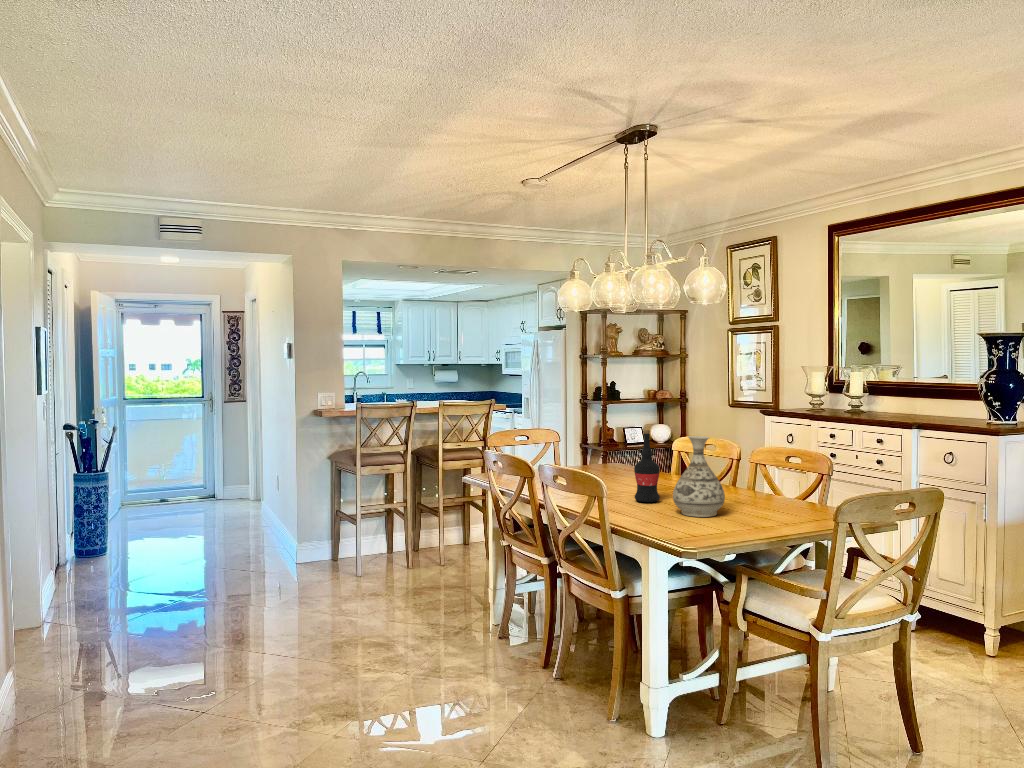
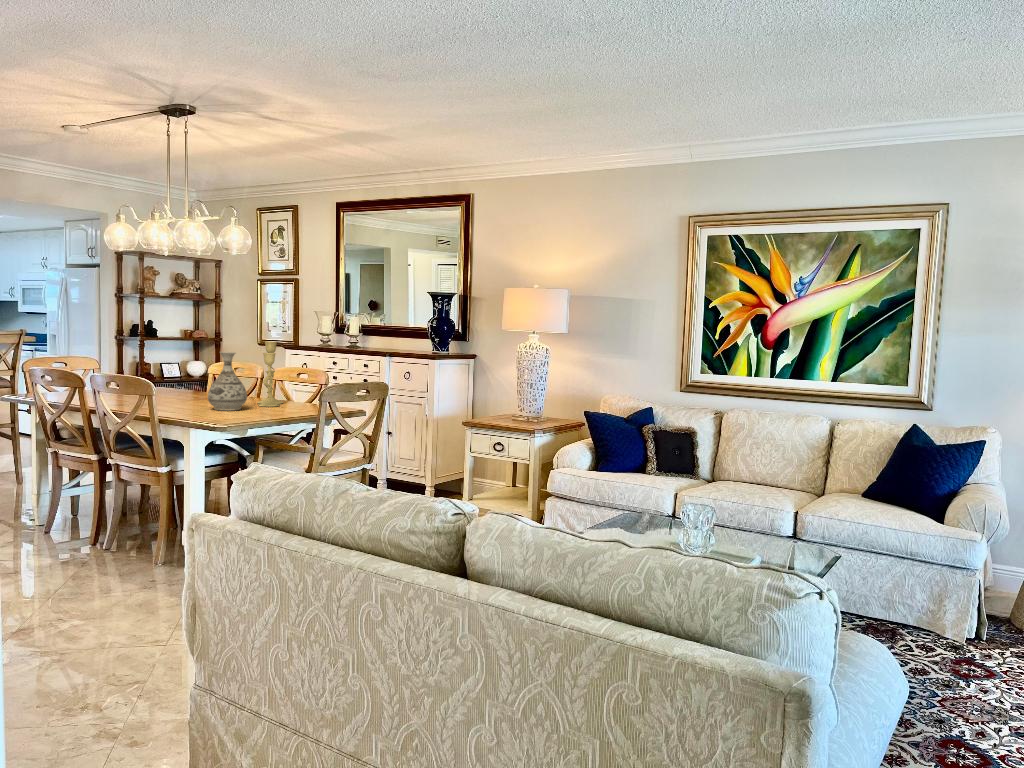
candlestick: none [737,417,772,510] -> present [258,342,283,407]
wine bottle: present [634,430,660,502] -> none [176,349,197,405]

